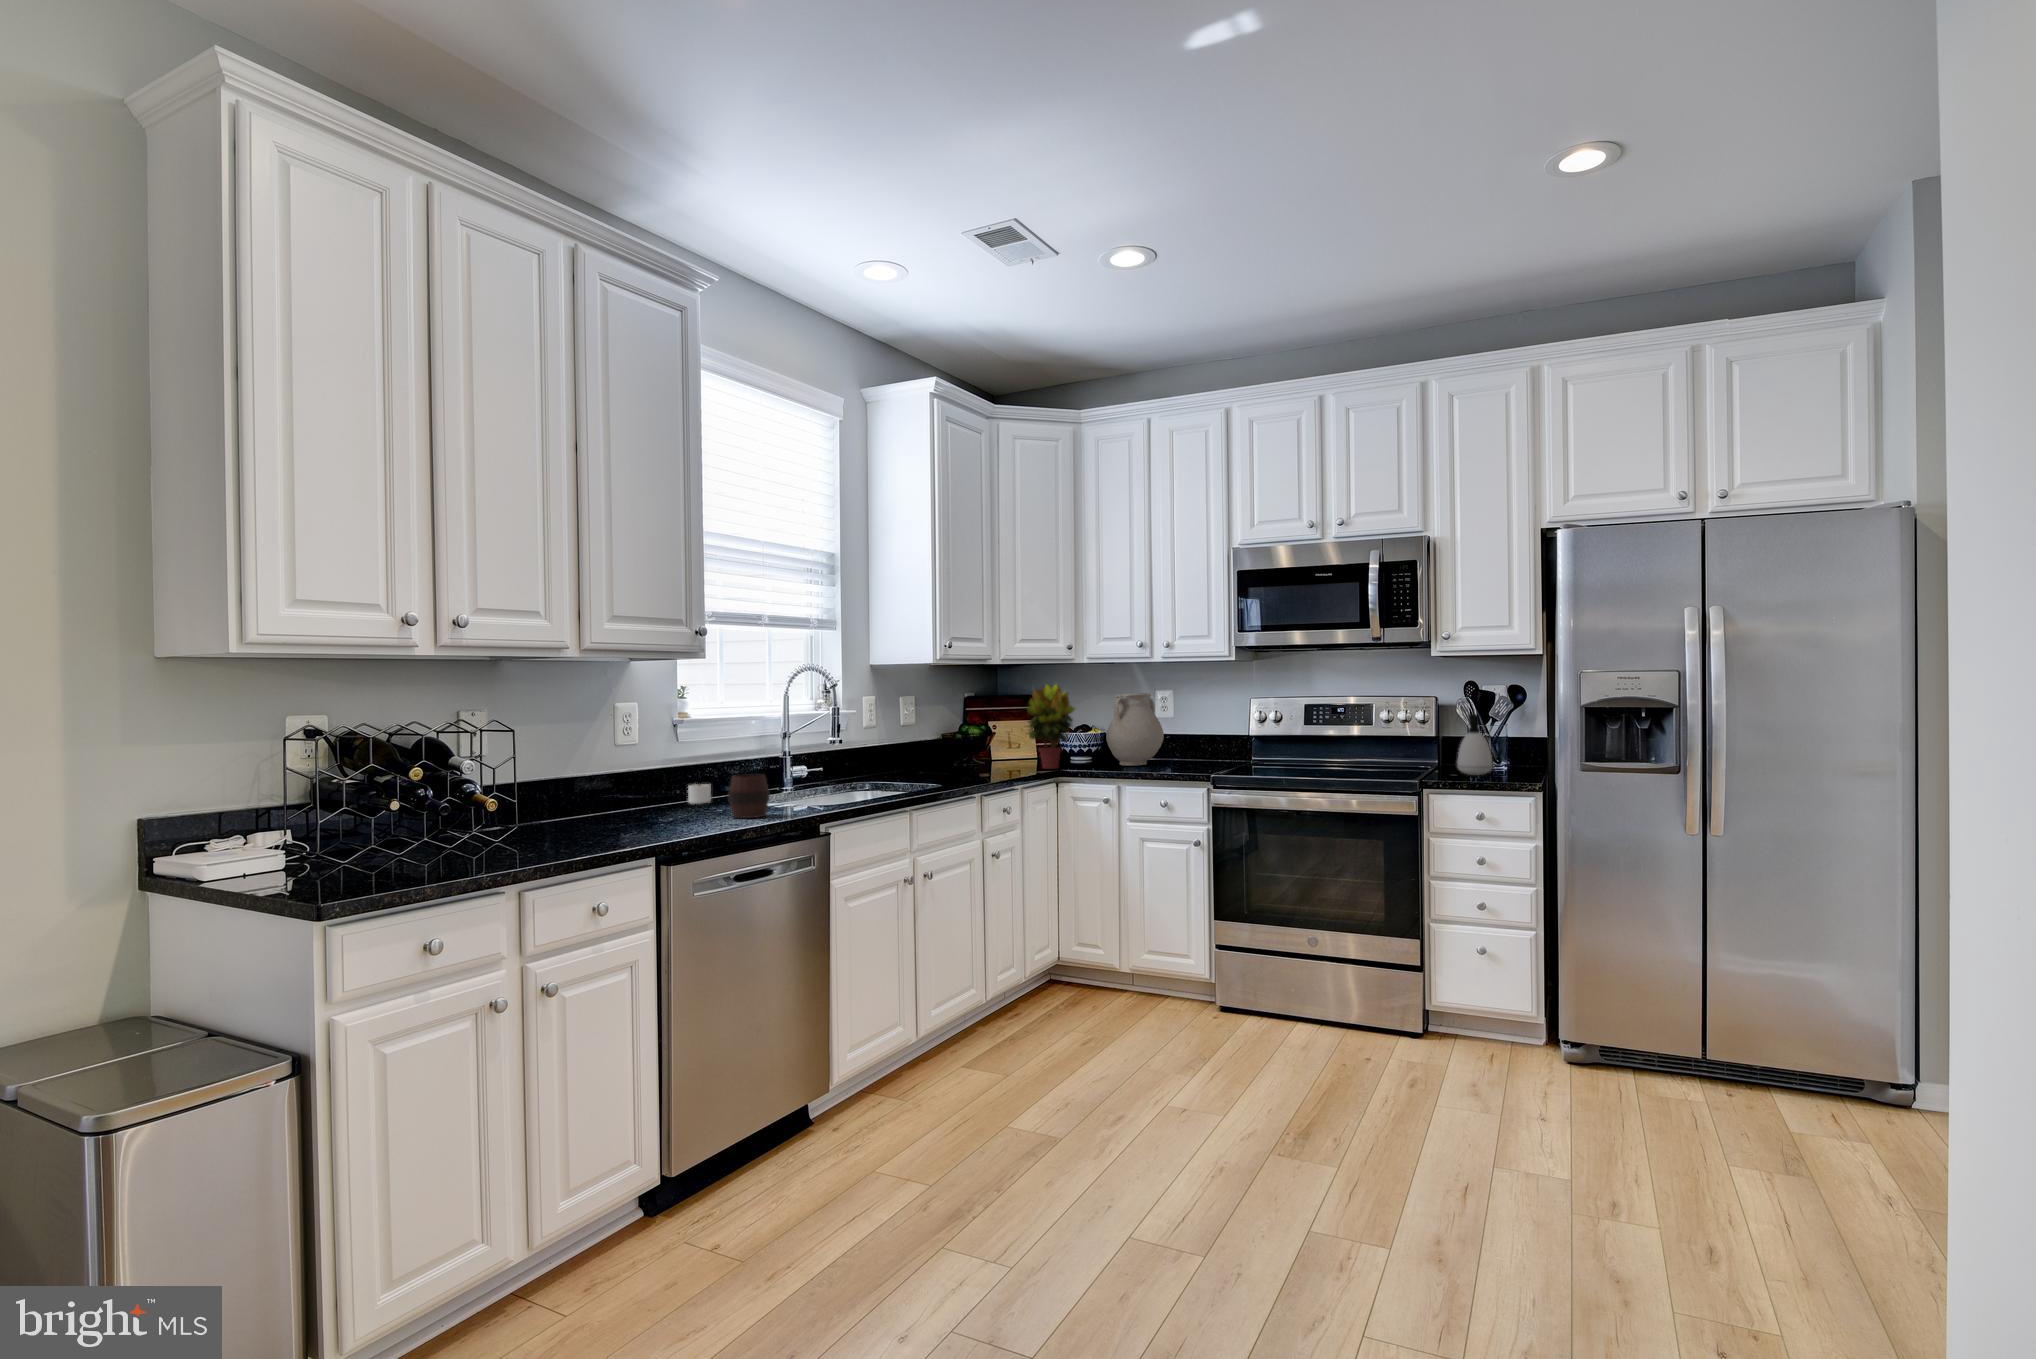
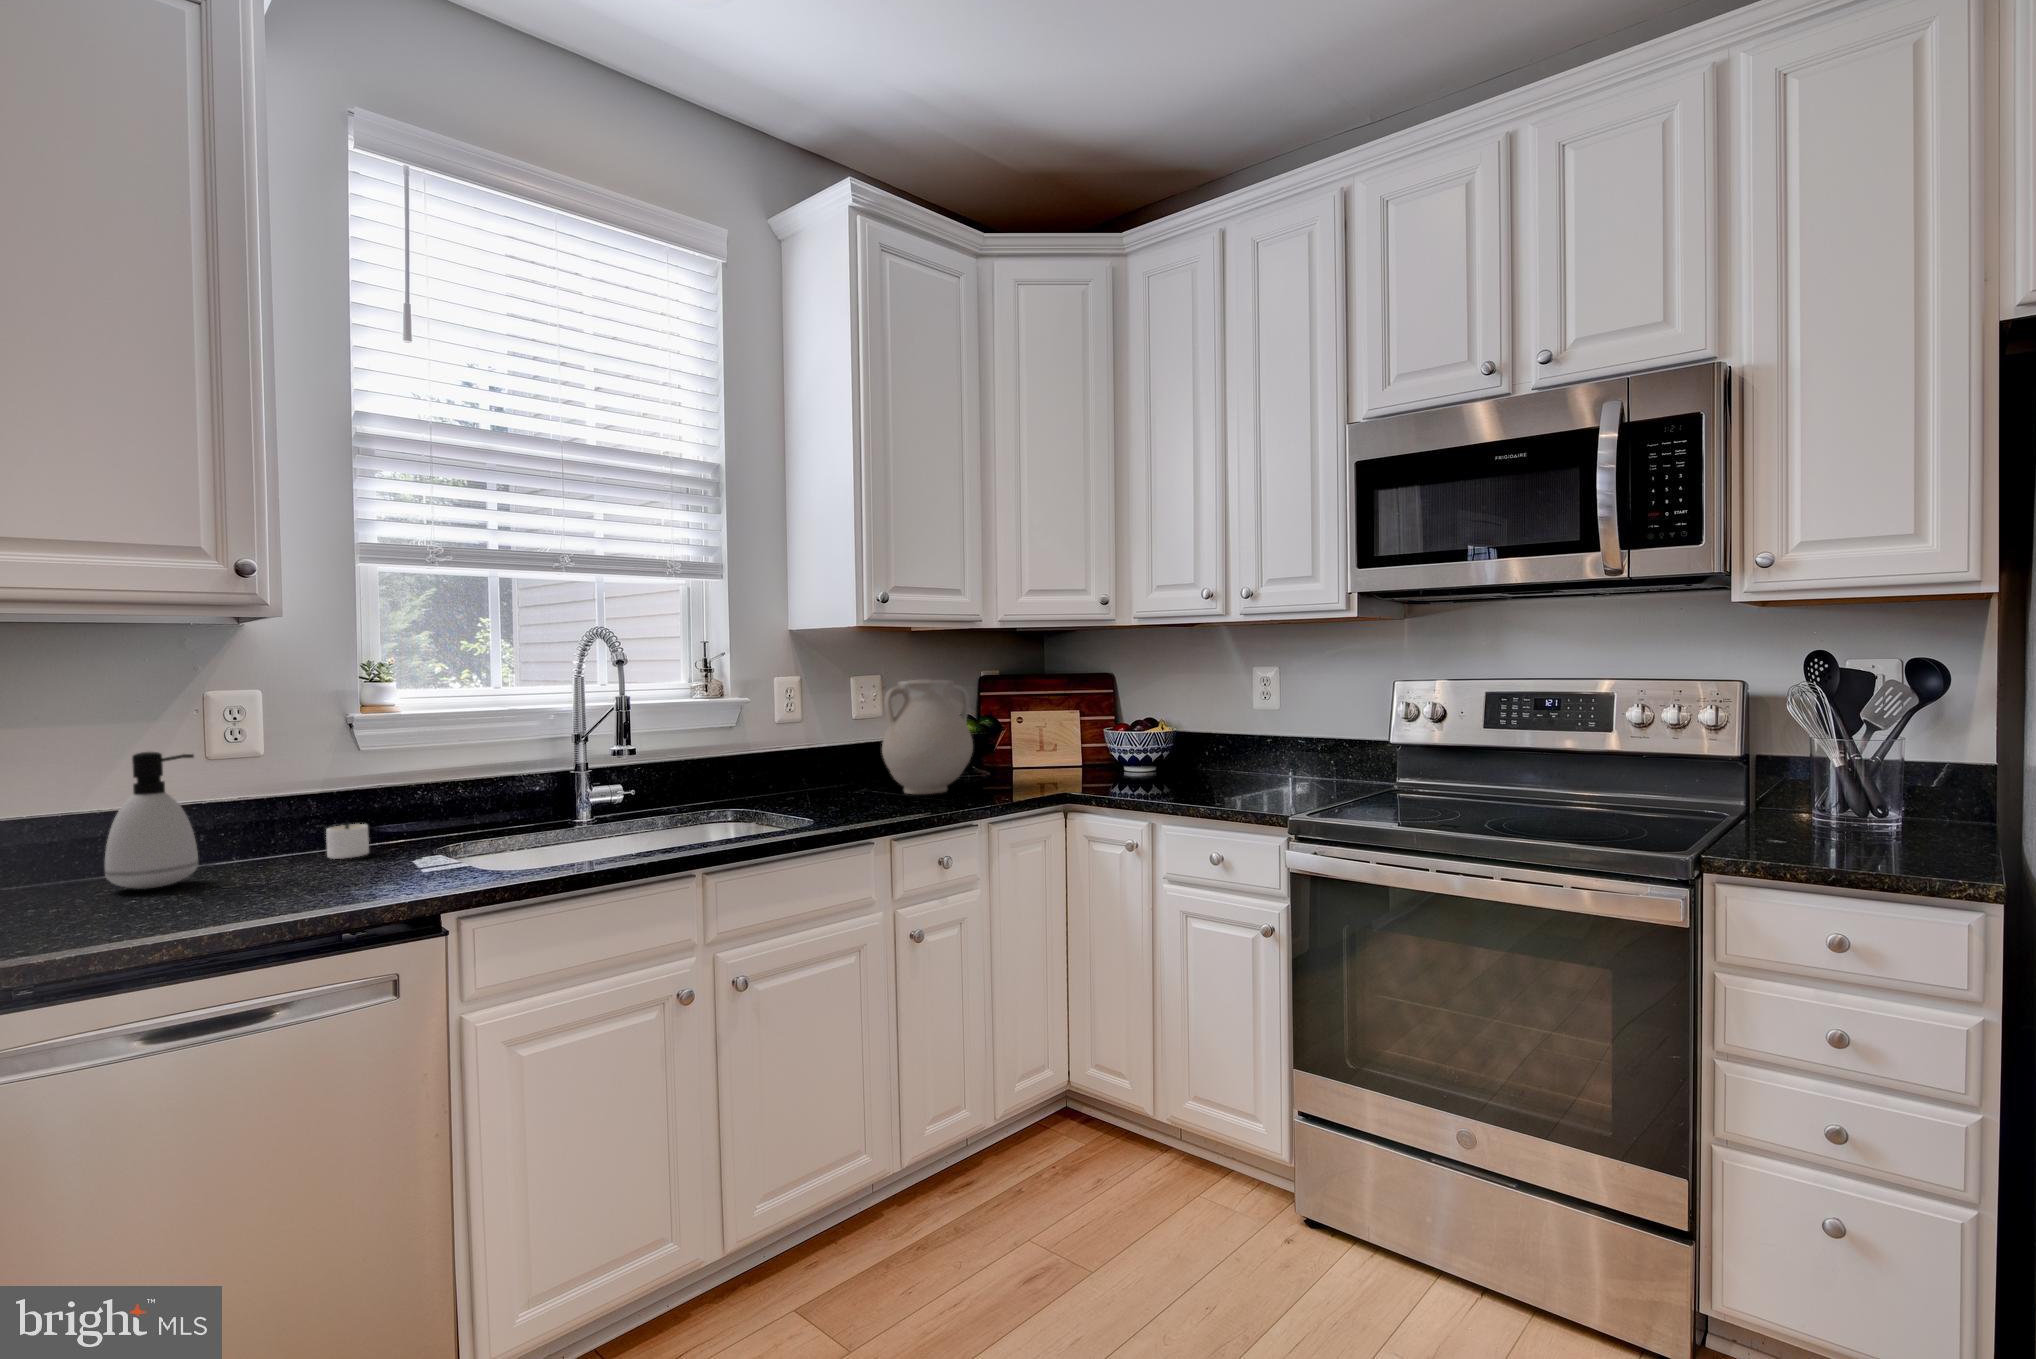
potted plant: present [1026,684,1075,769] -> none [1023,656,1109,789]
vase: present [1106,693,1164,766] -> present [882,679,973,794]
soap dispenser: present [1457,714,1493,775] -> present [105,752,199,889]
cup: present [728,774,770,818] -> none [206,829,298,917]

